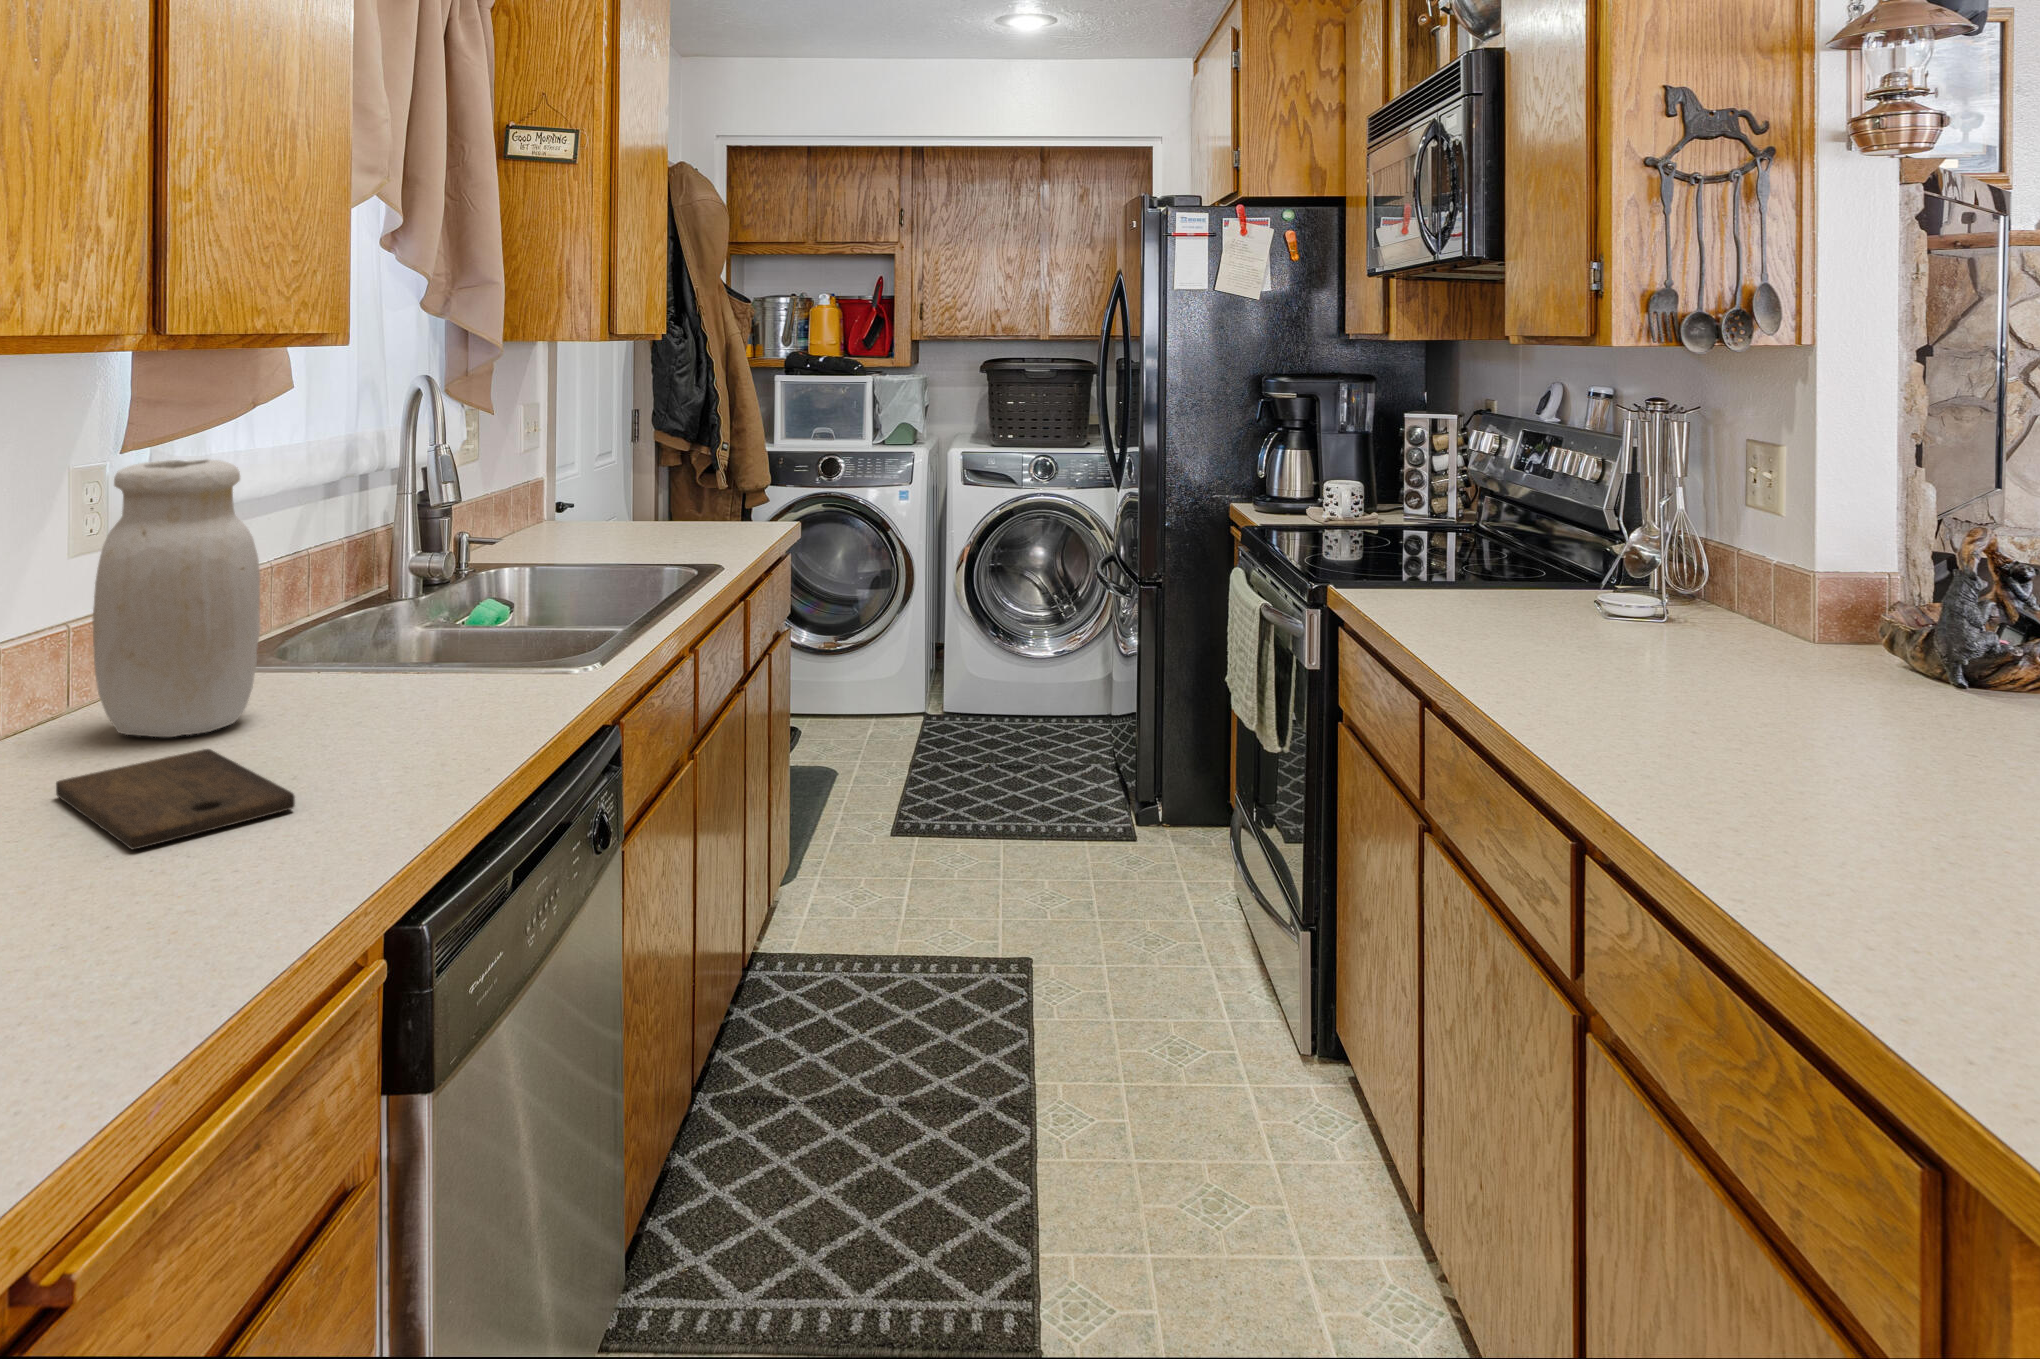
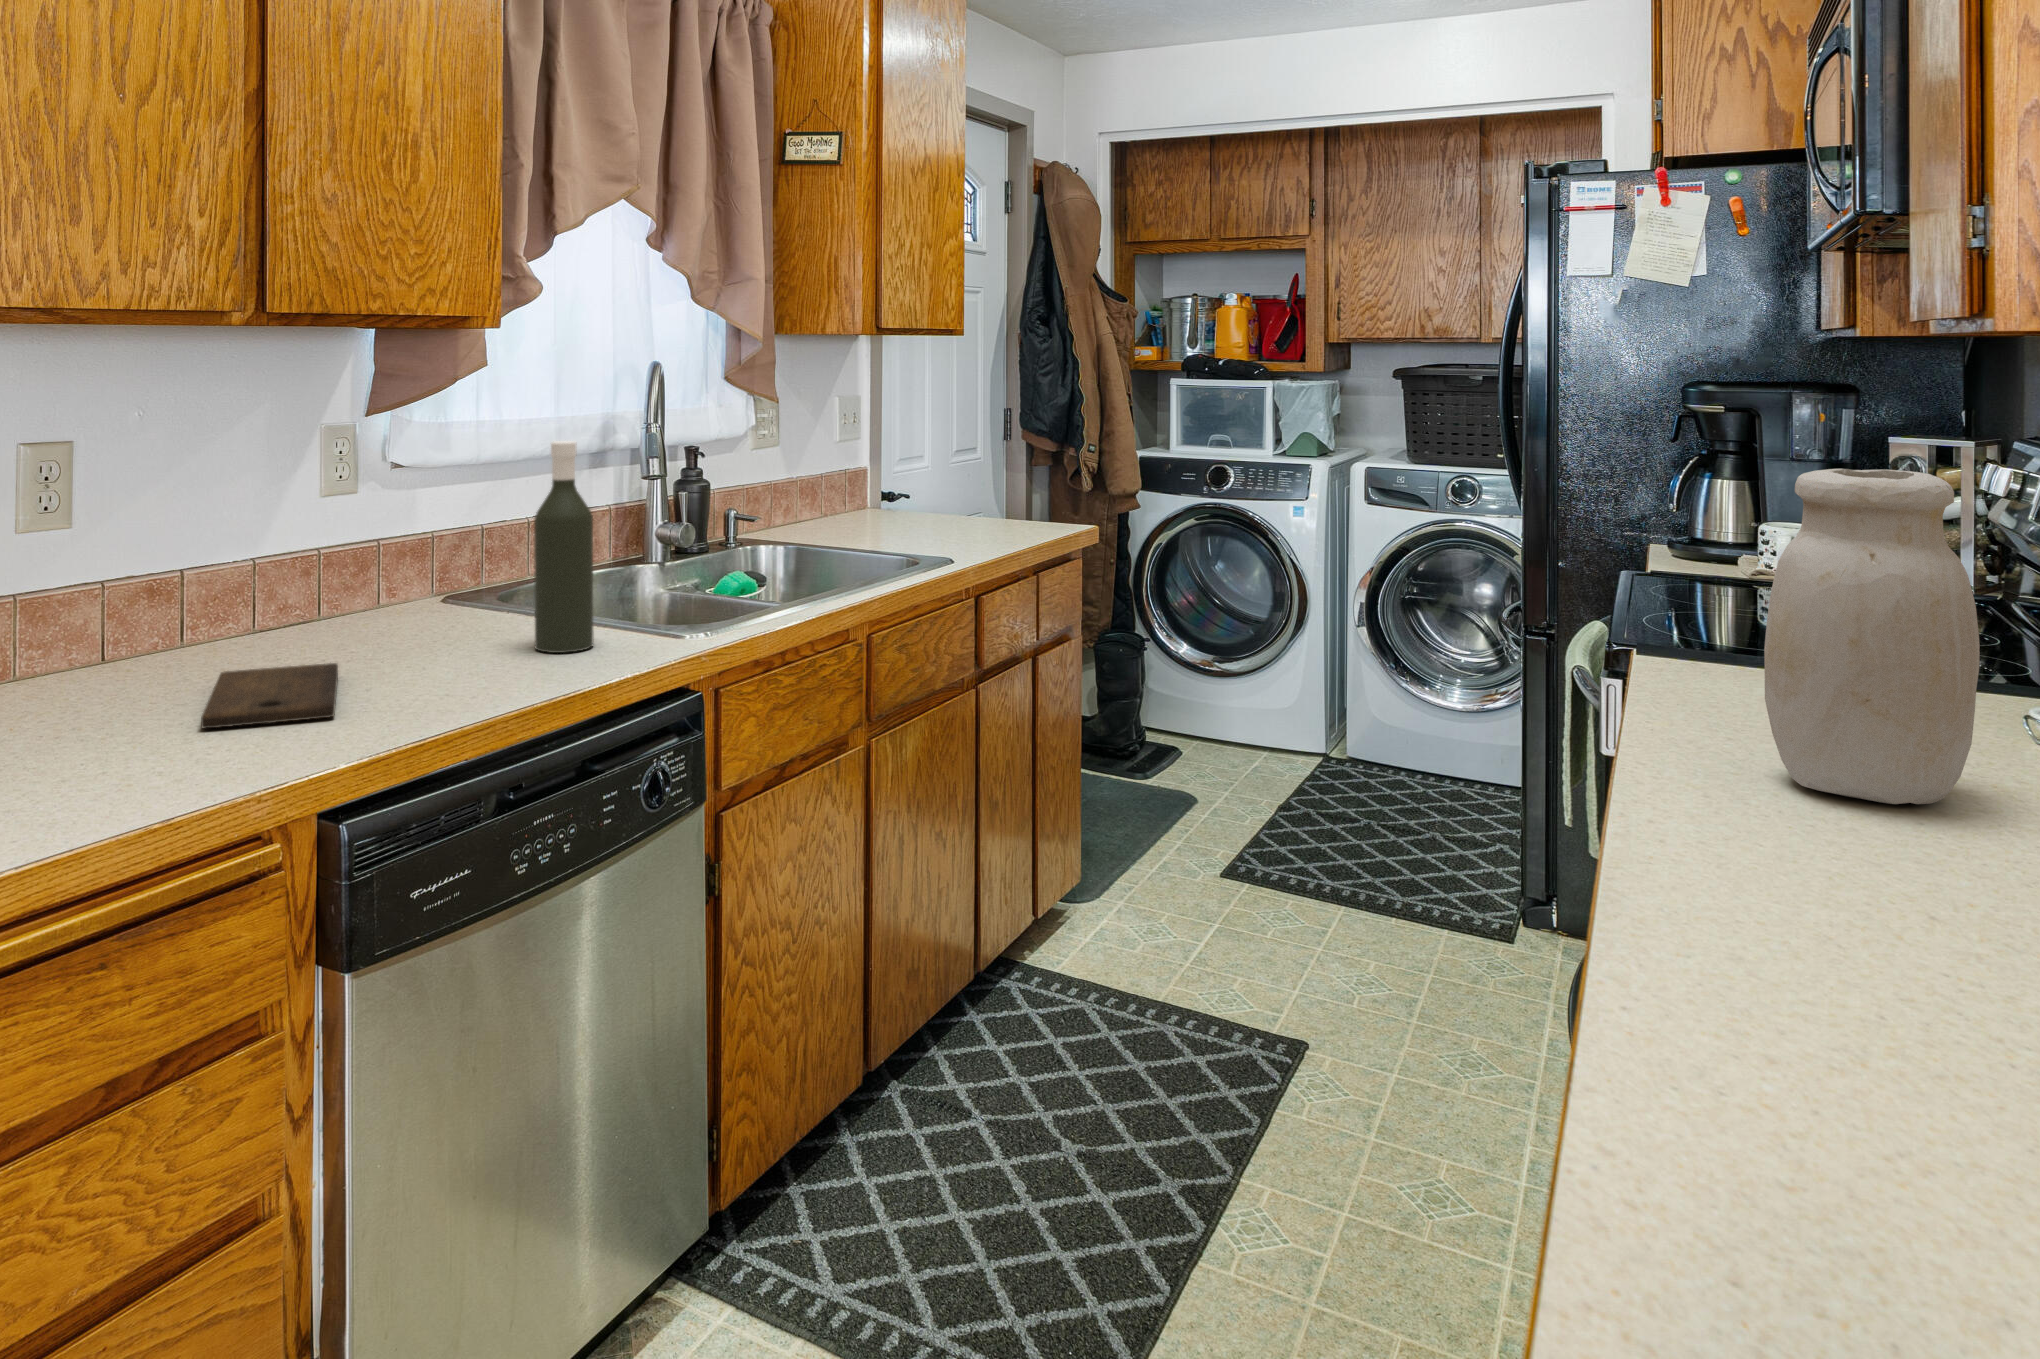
jar: present [93,459,260,737] -> present [1764,469,1980,804]
bottle: none [411,466,481,703] -> present [534,441,593,653]

